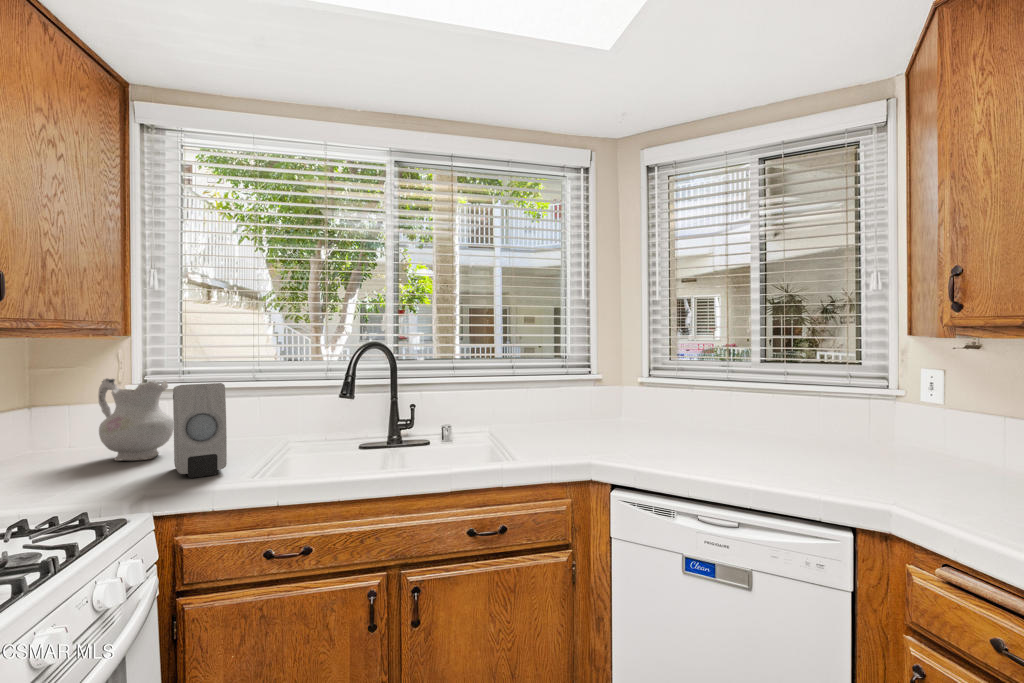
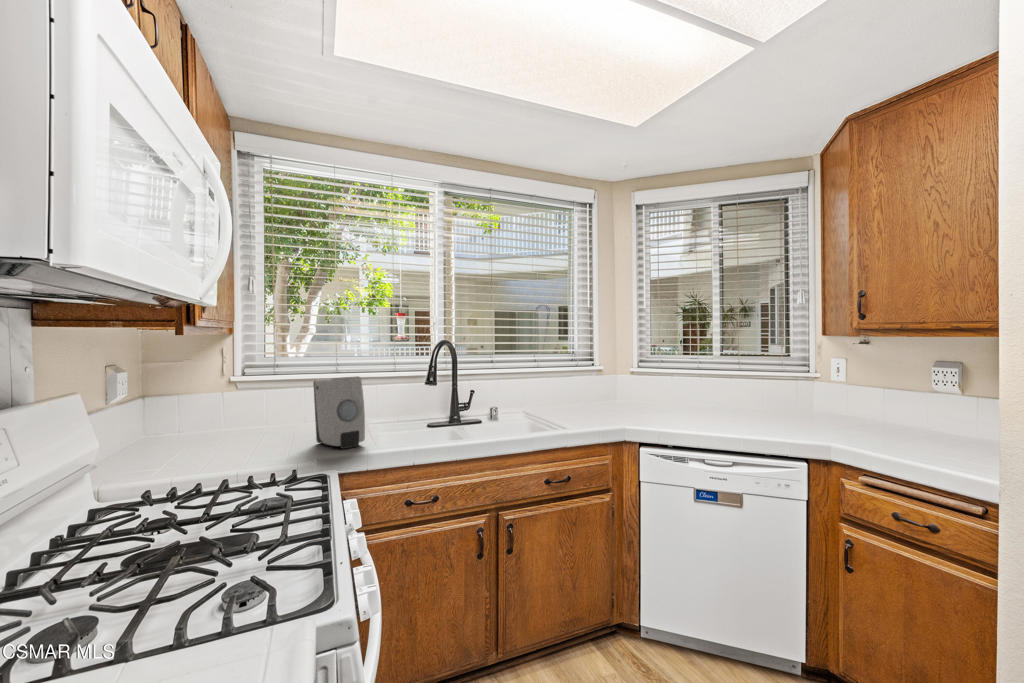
ceramic pitcher: present [98,378,174,461] -> none [237,375,297,441]

